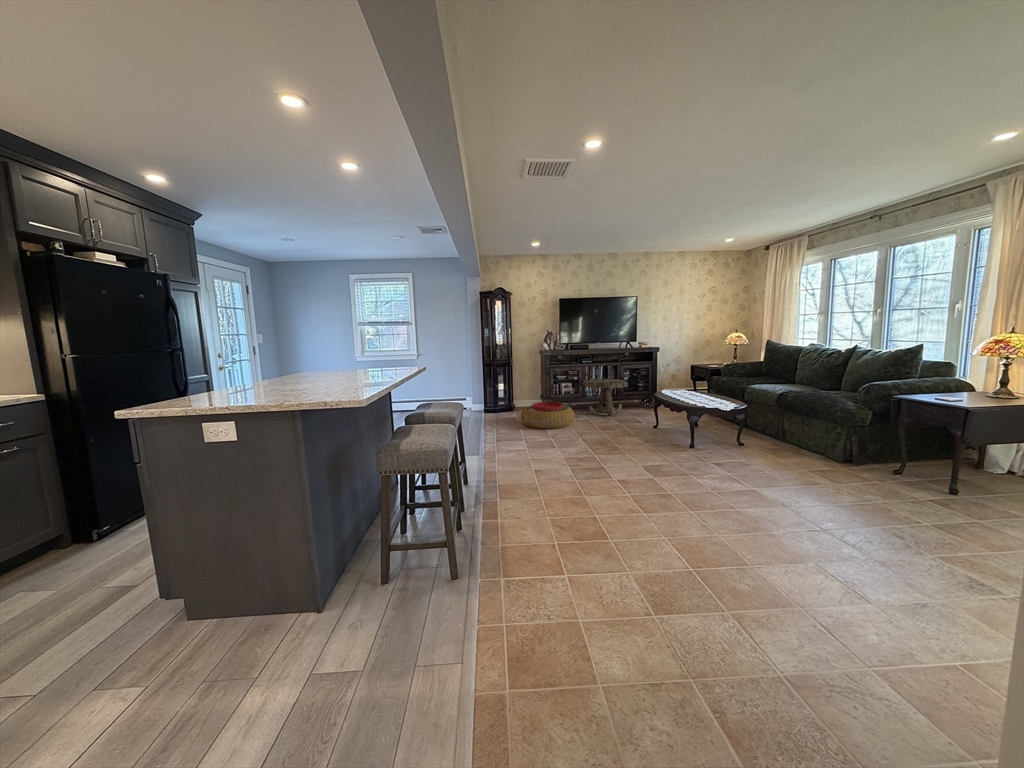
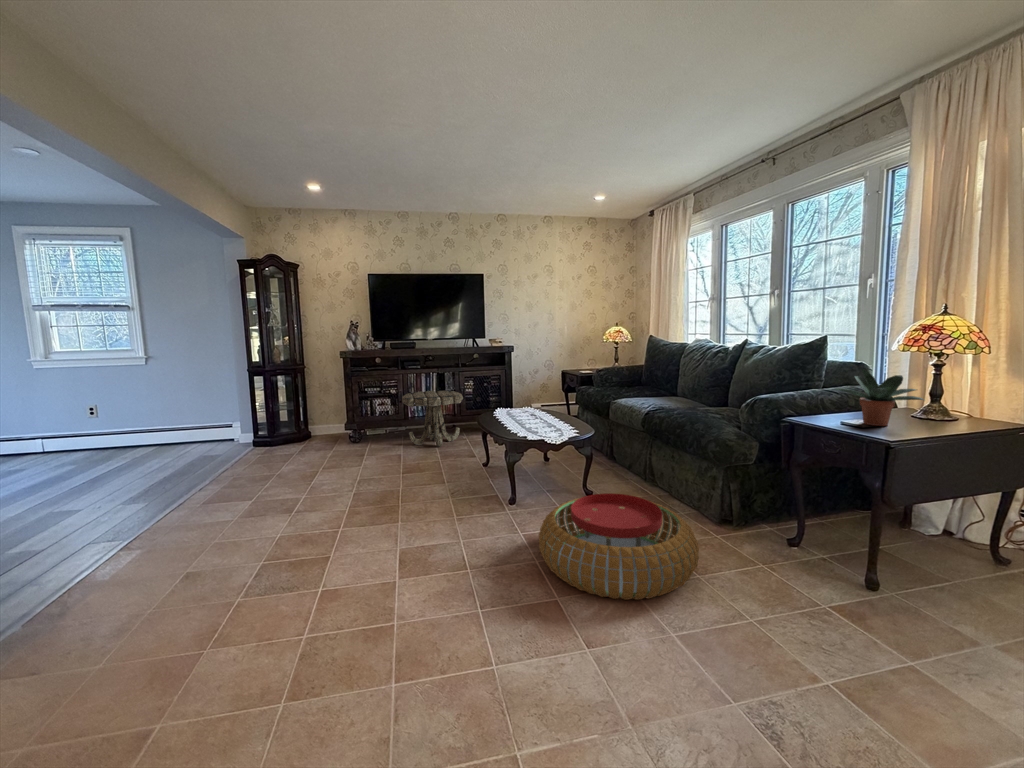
potted plant: none [931,366,994,400] -> present [836,369,924,426]
pouf: present [521,402,574,429] -> present [539,493,699,600]

